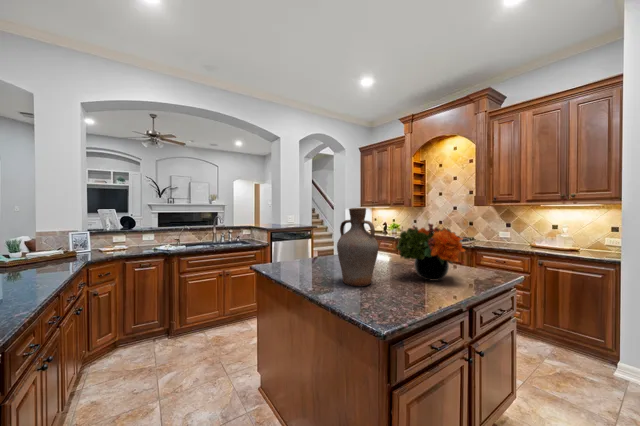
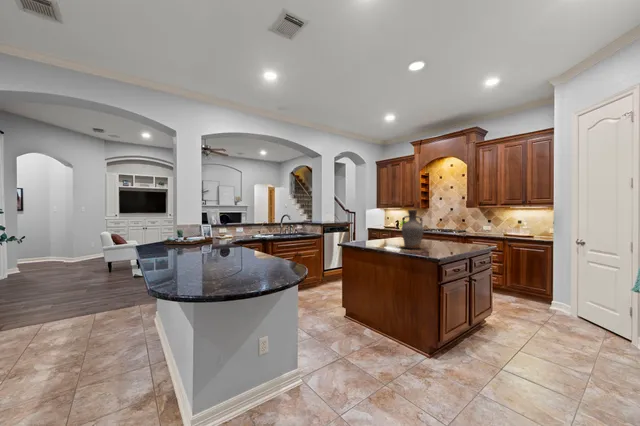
flower arrangement: present [396,223,465,281] -> none [430,218,467,247]

